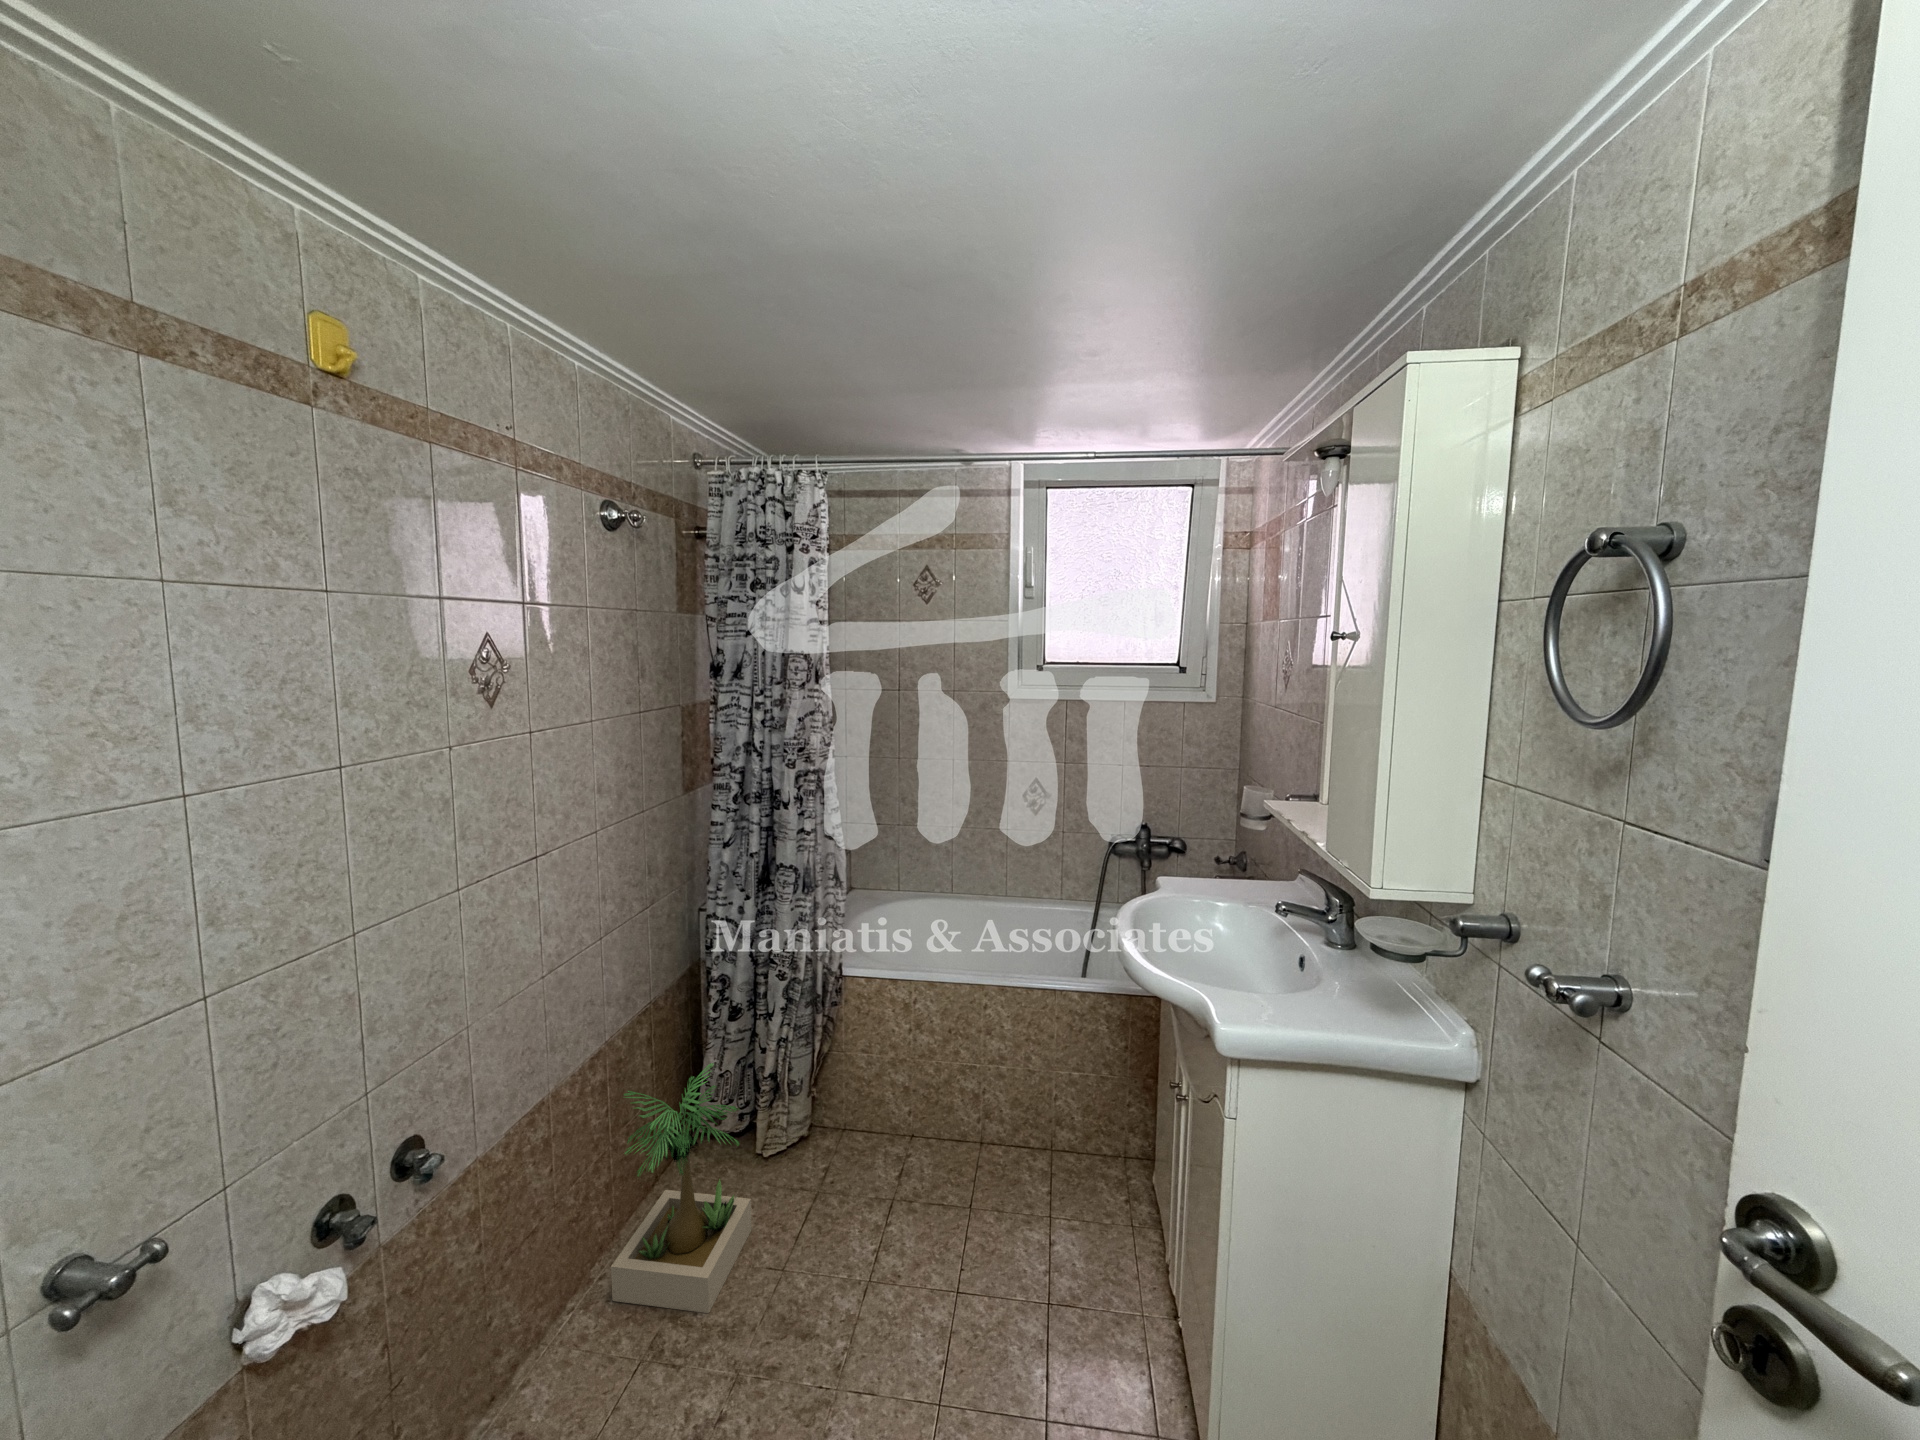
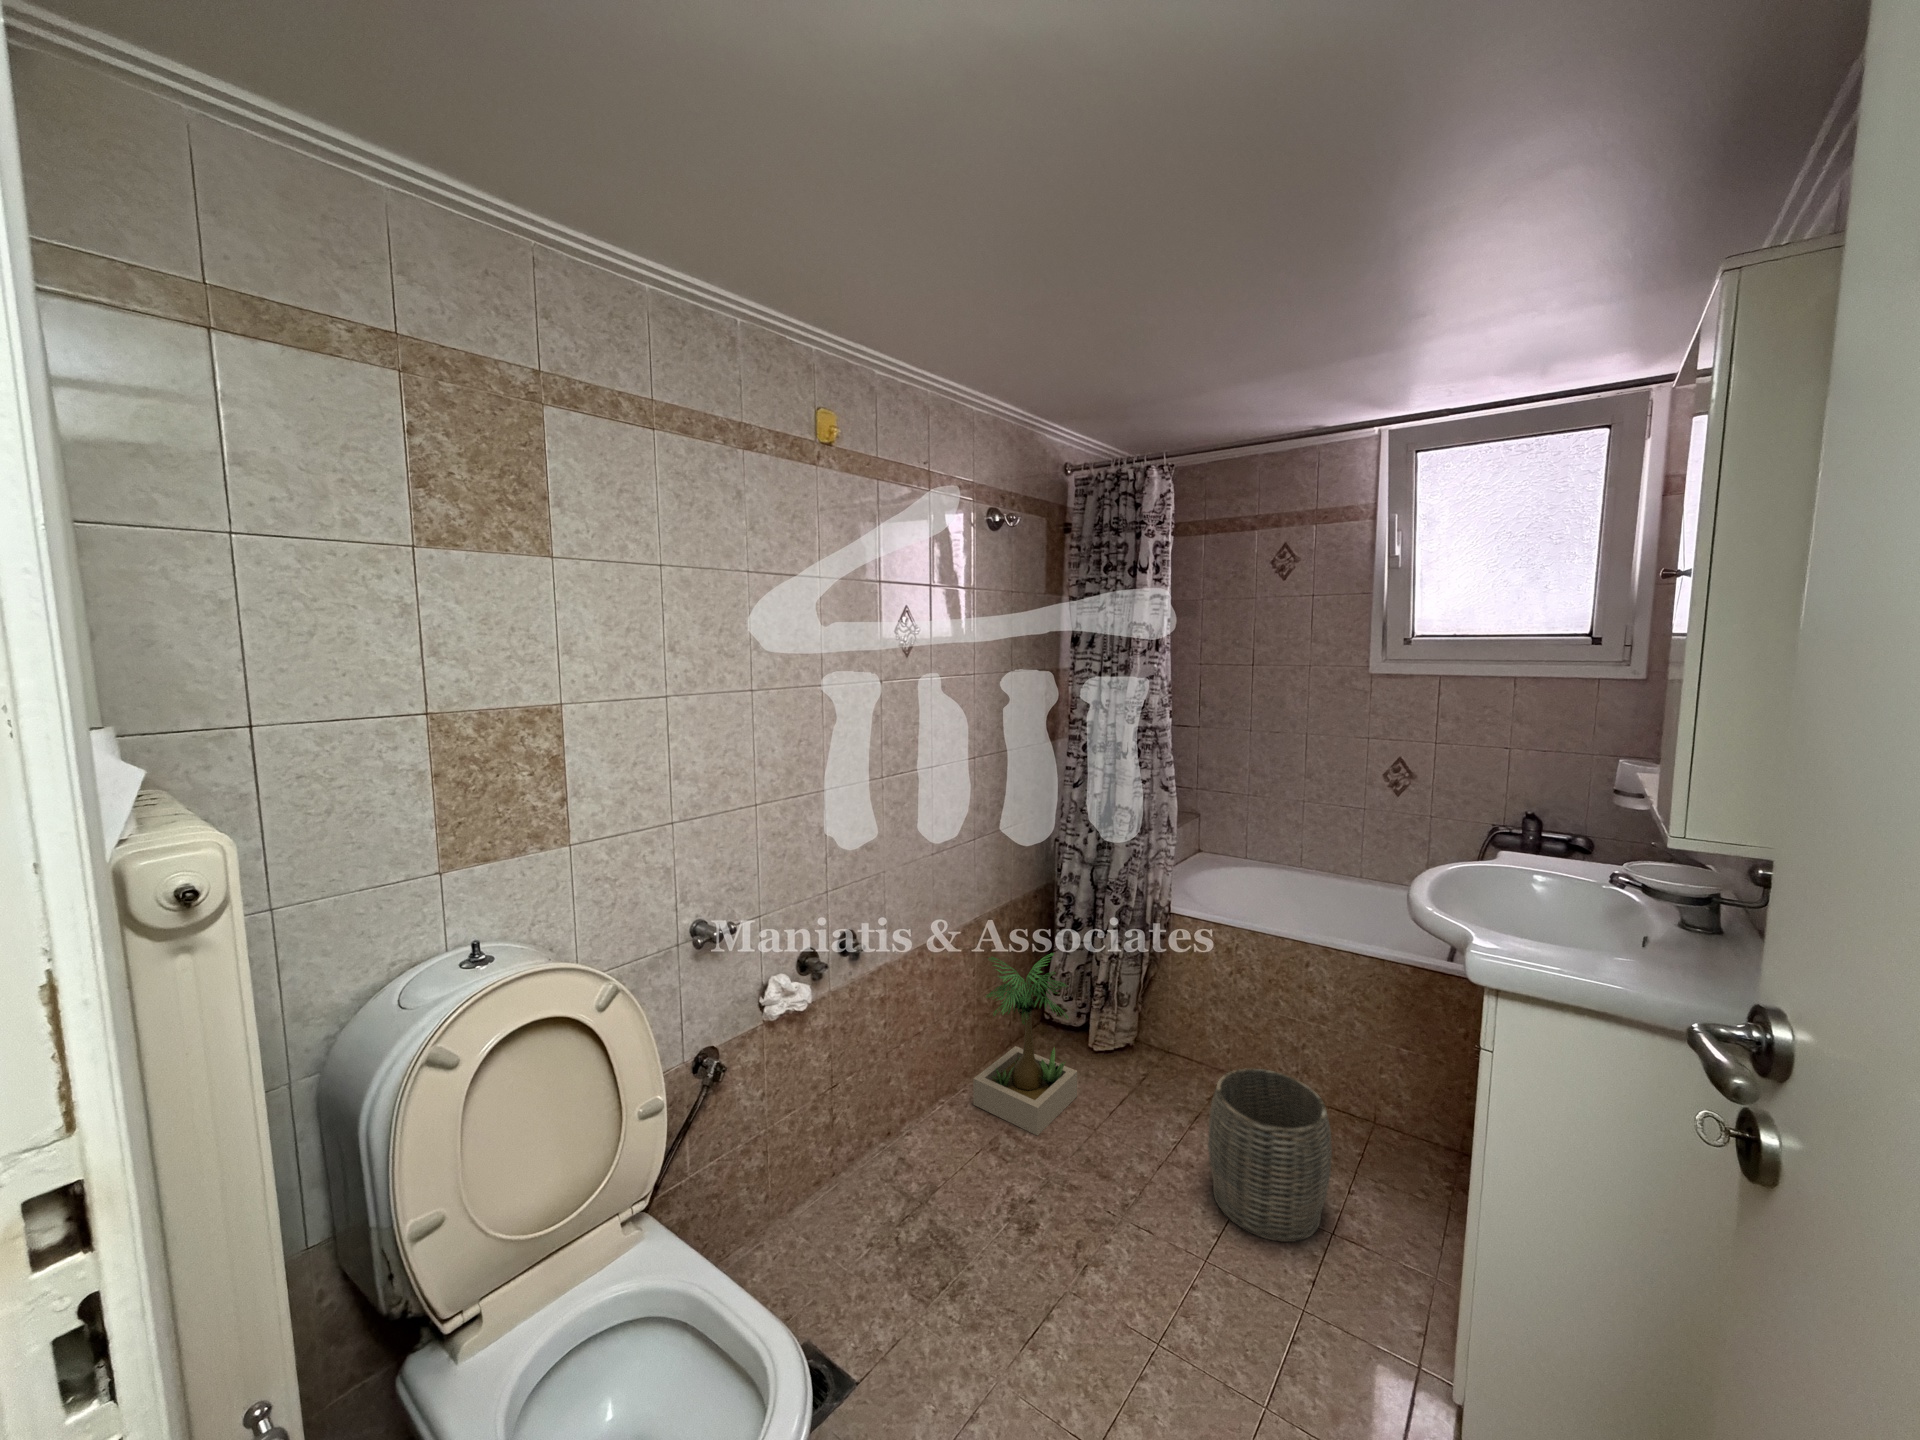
woven basket: none [917,1138,1040,1340] -> present [1208,1068,1332,1242]

